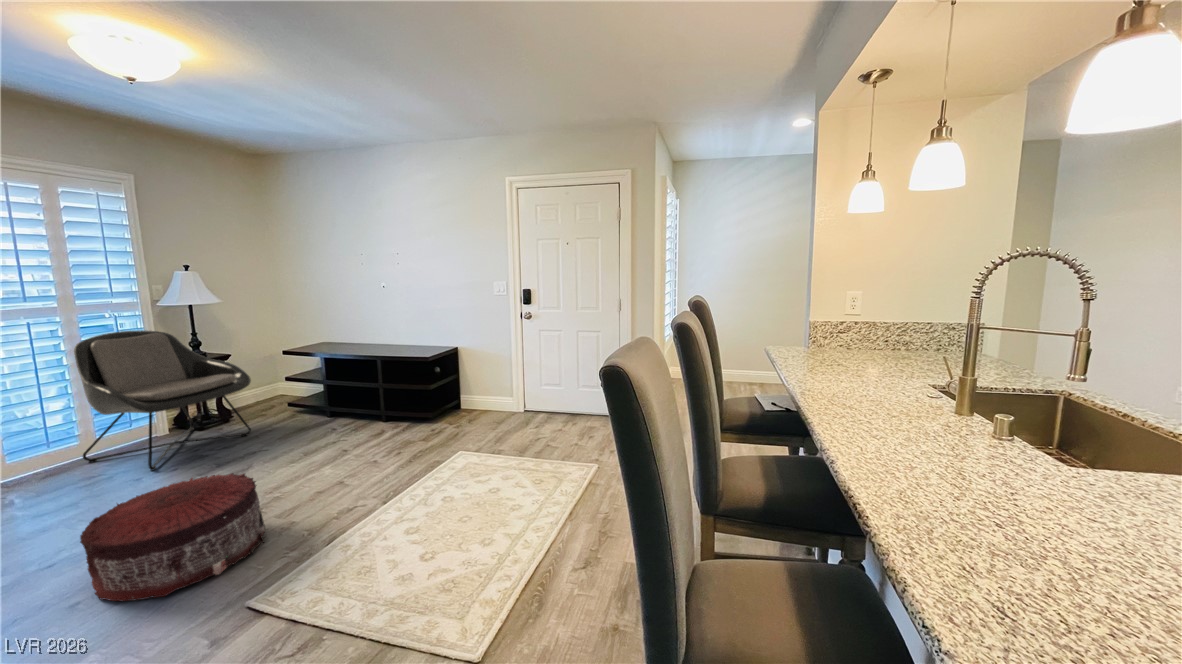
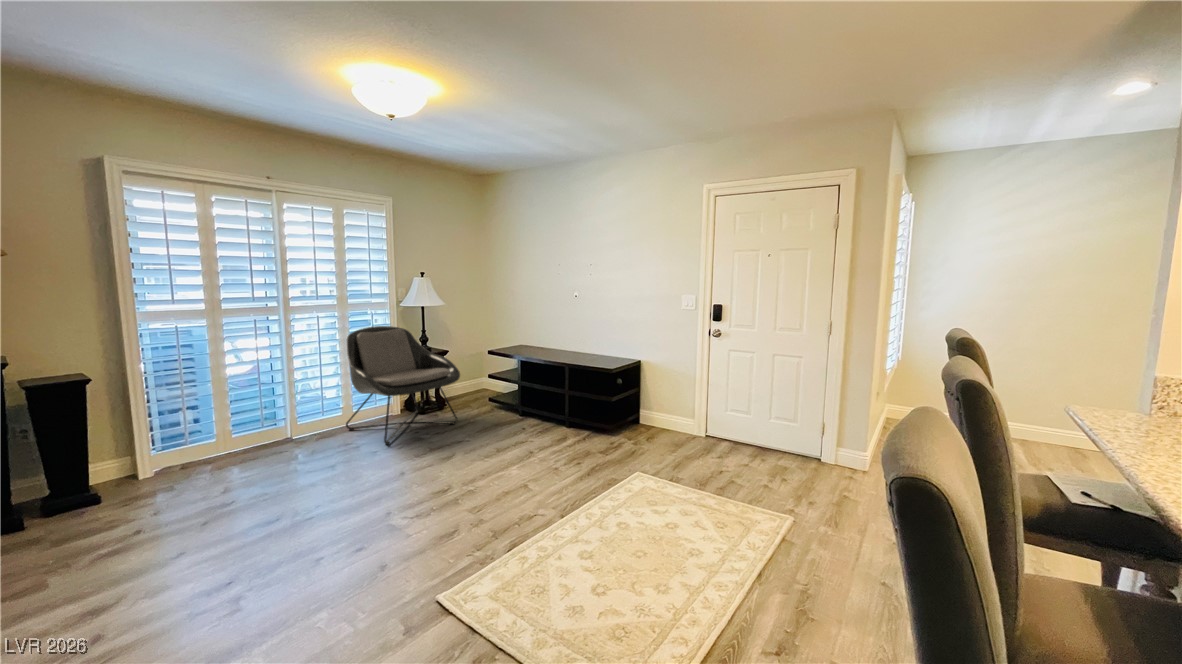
pouf: present [80,473,265,601] -> none [328,459,458,568]

